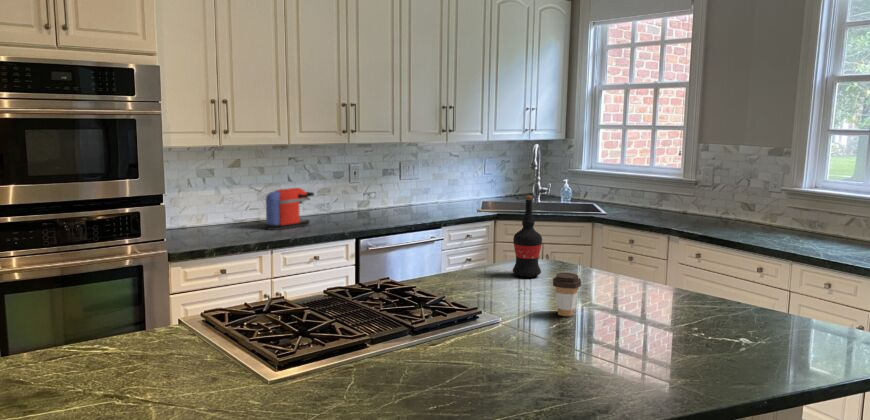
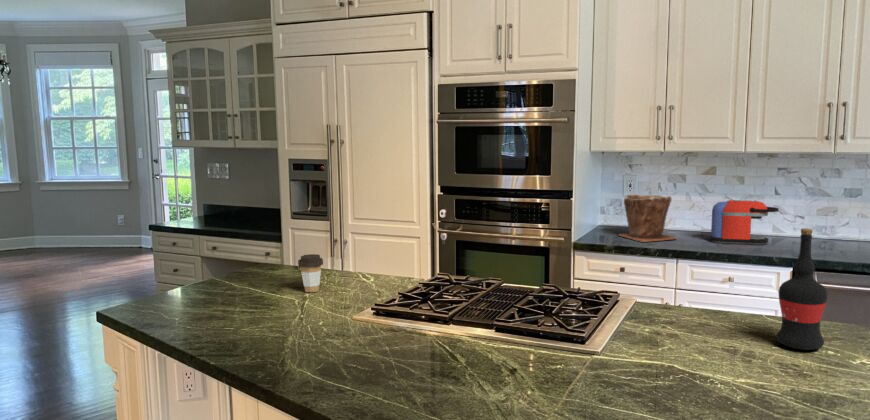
plant pot: none [184,191,243,241] -> present [619,194,676,242]
coffee cup: present [553,273,581,316] -> present [298,254,323,292]

